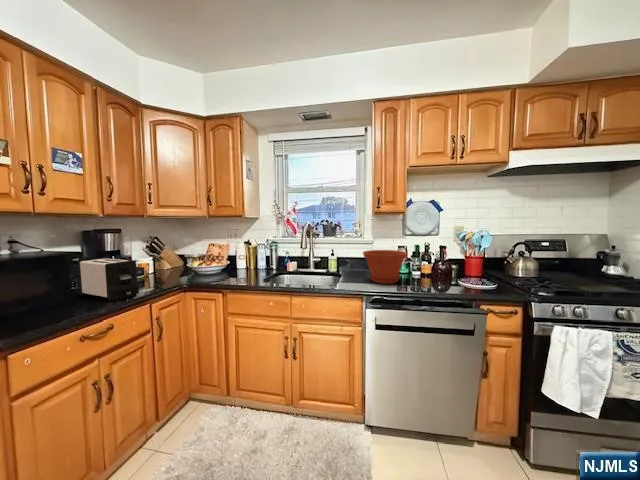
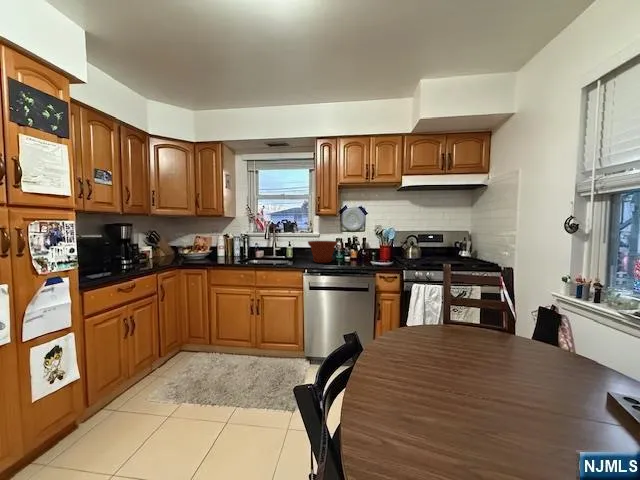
toaster: present [77,258,139,302] -> none [106,243,150,270]

